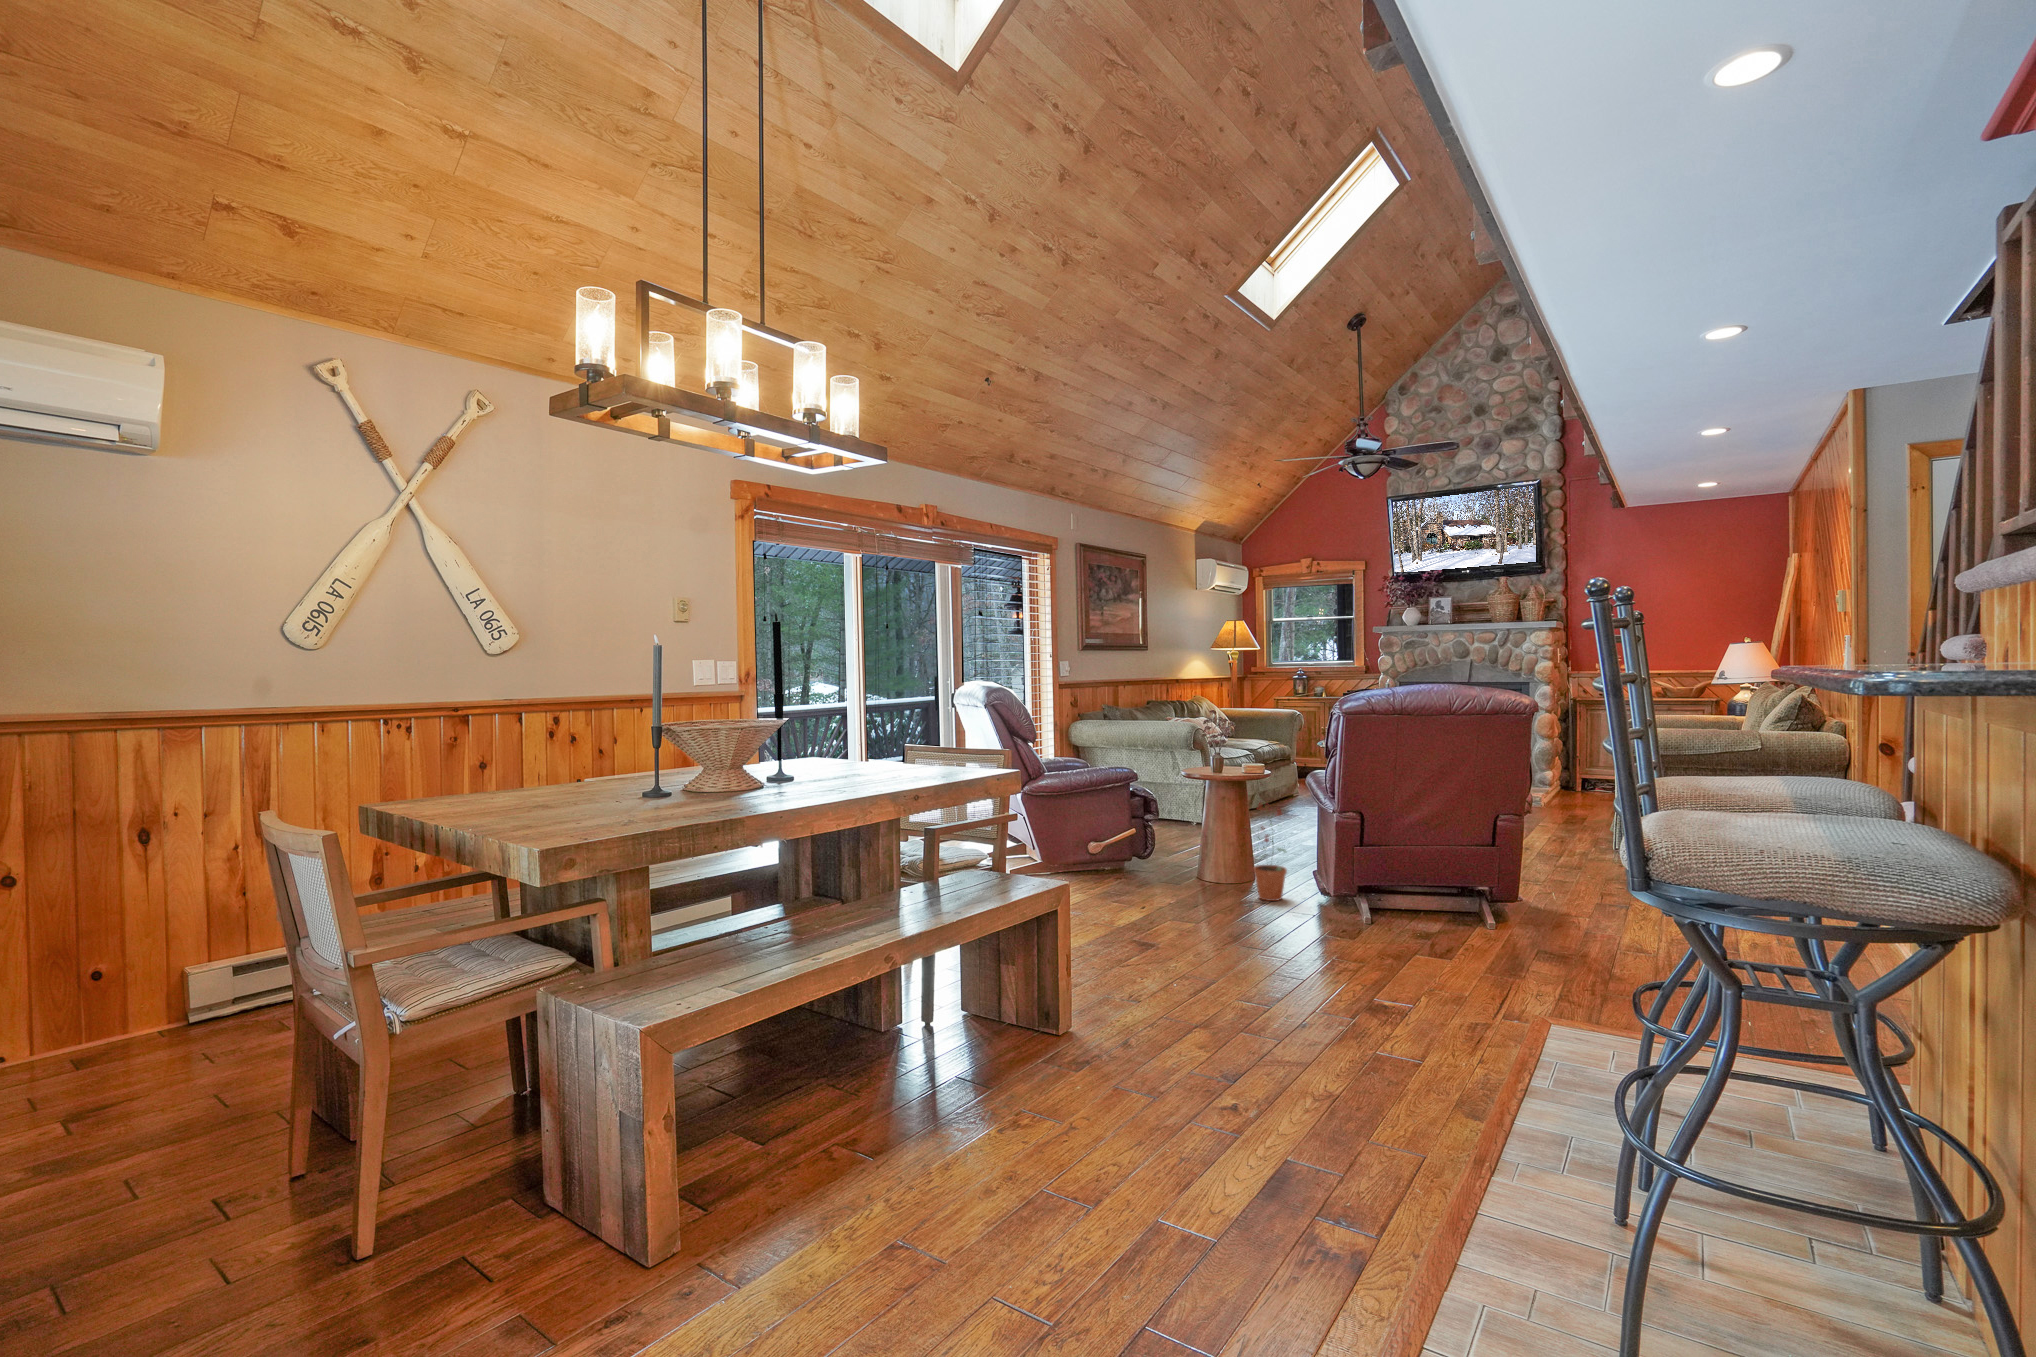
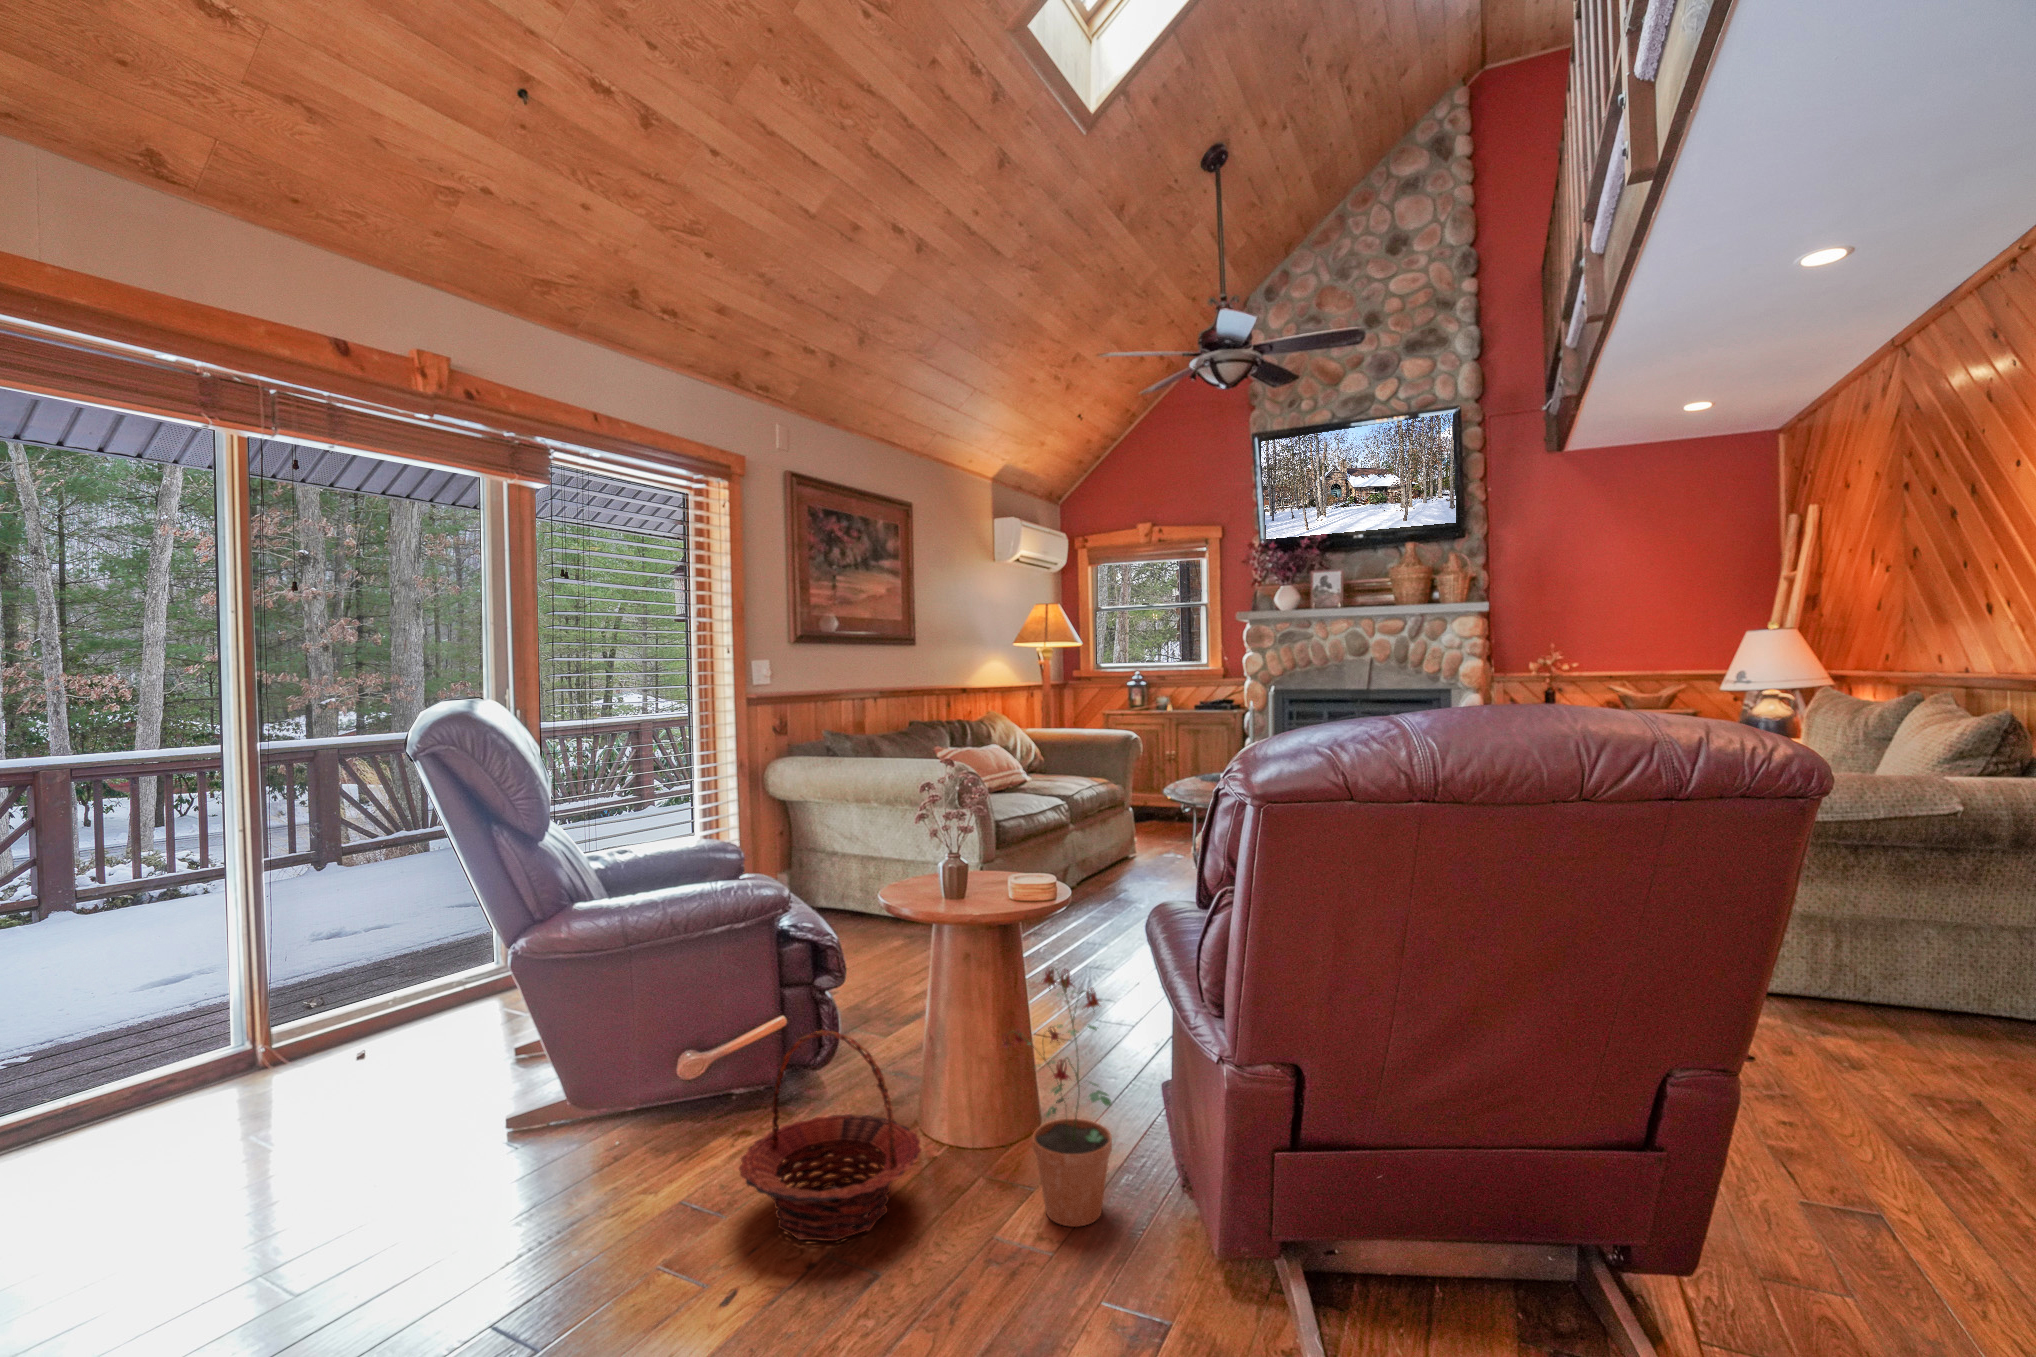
basket: none [1135,823,1207,900] -> present [739,1030,921,1241]

